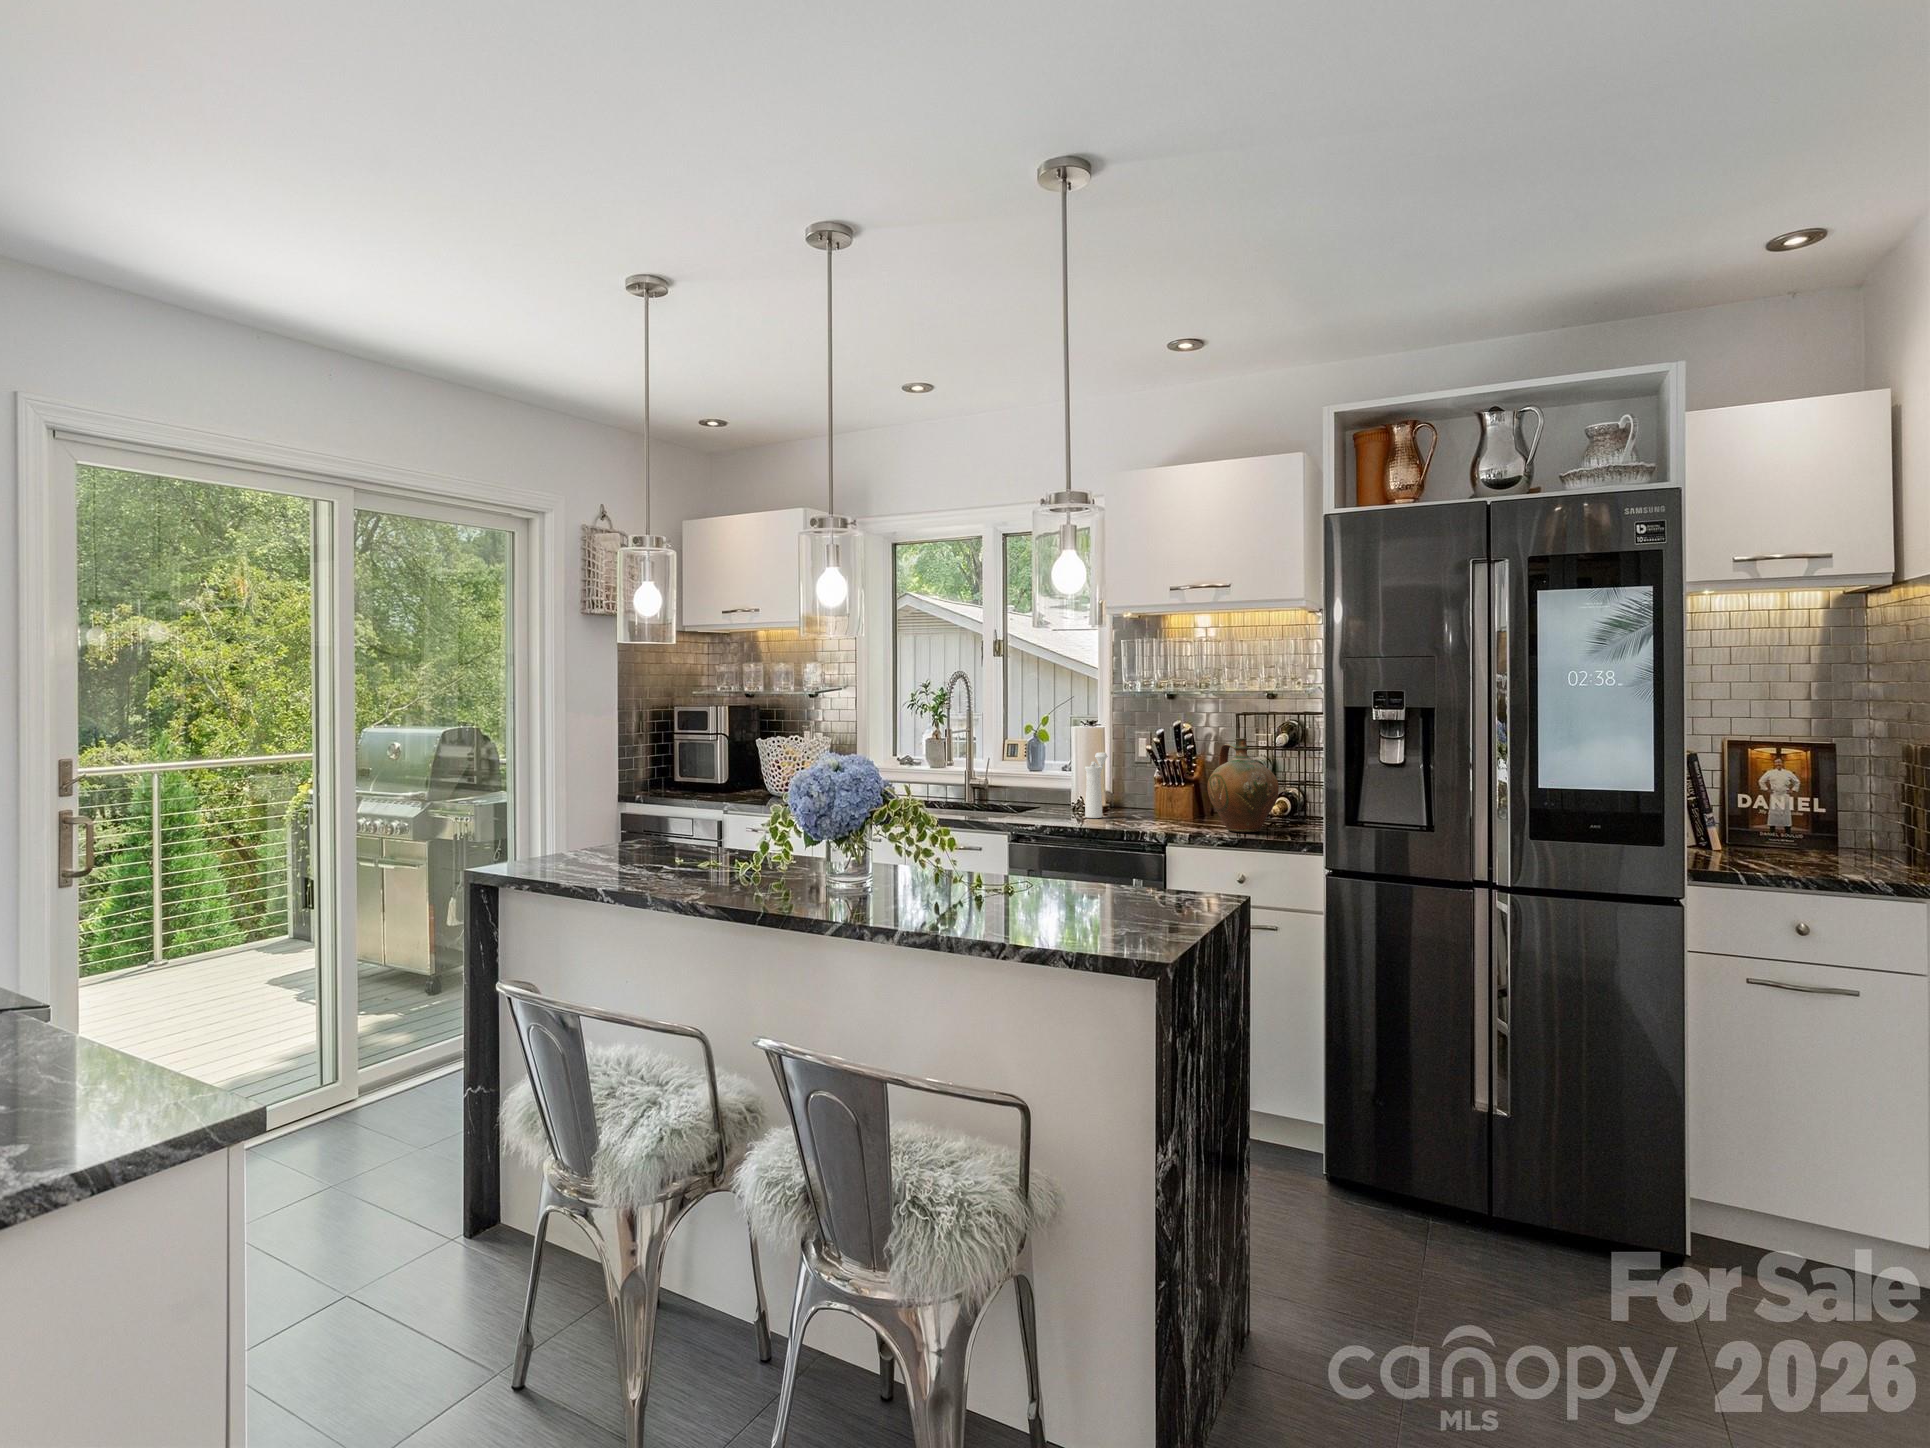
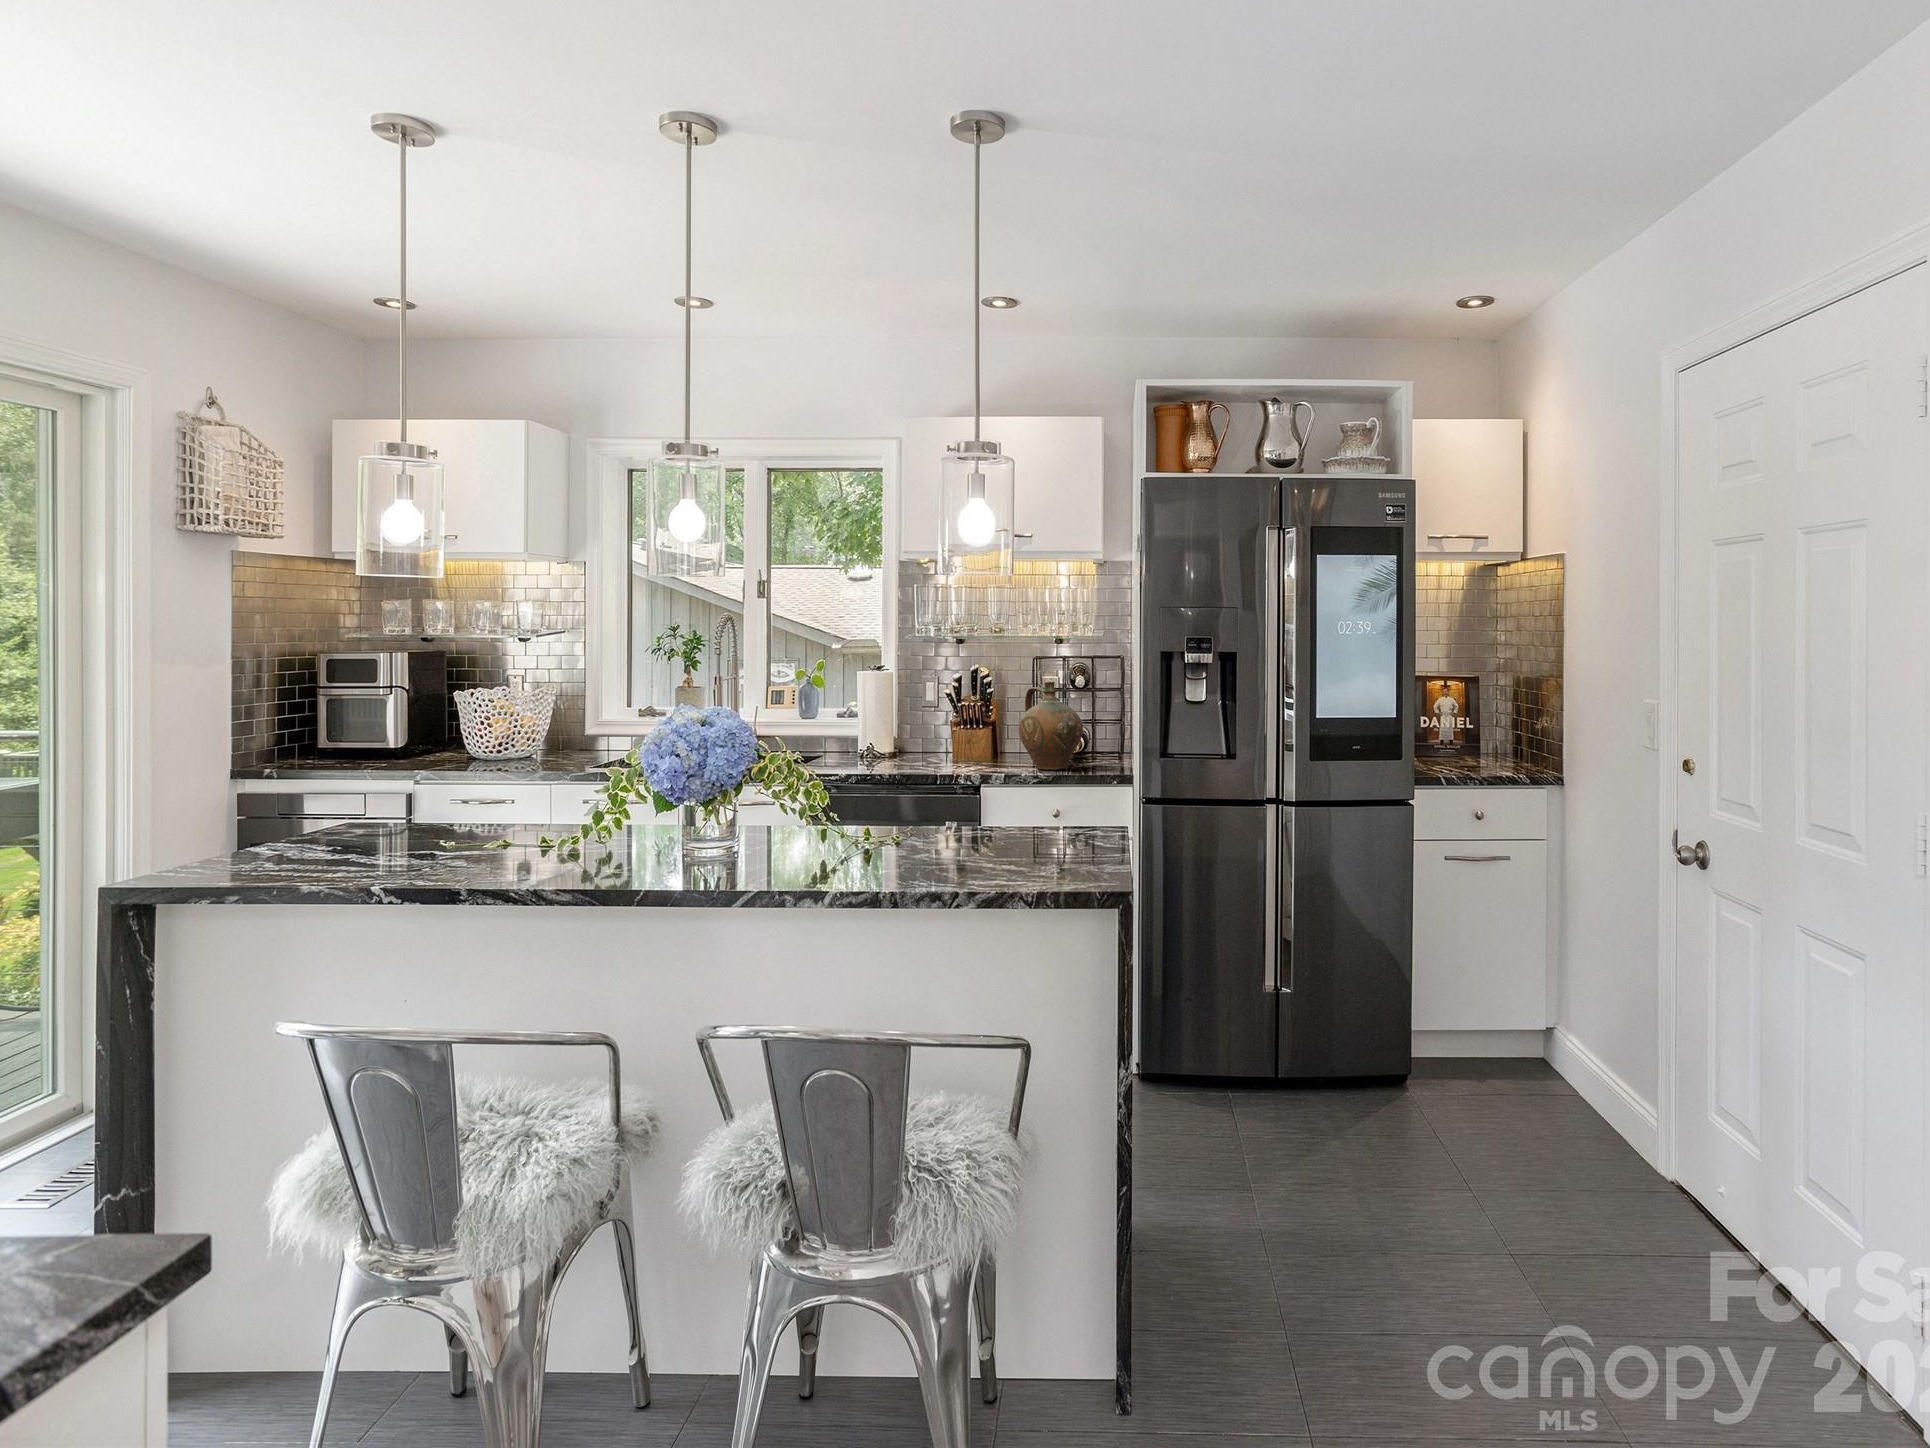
pepper mill: present [1085,753,1108,818] -> none [891,698,909,764]

